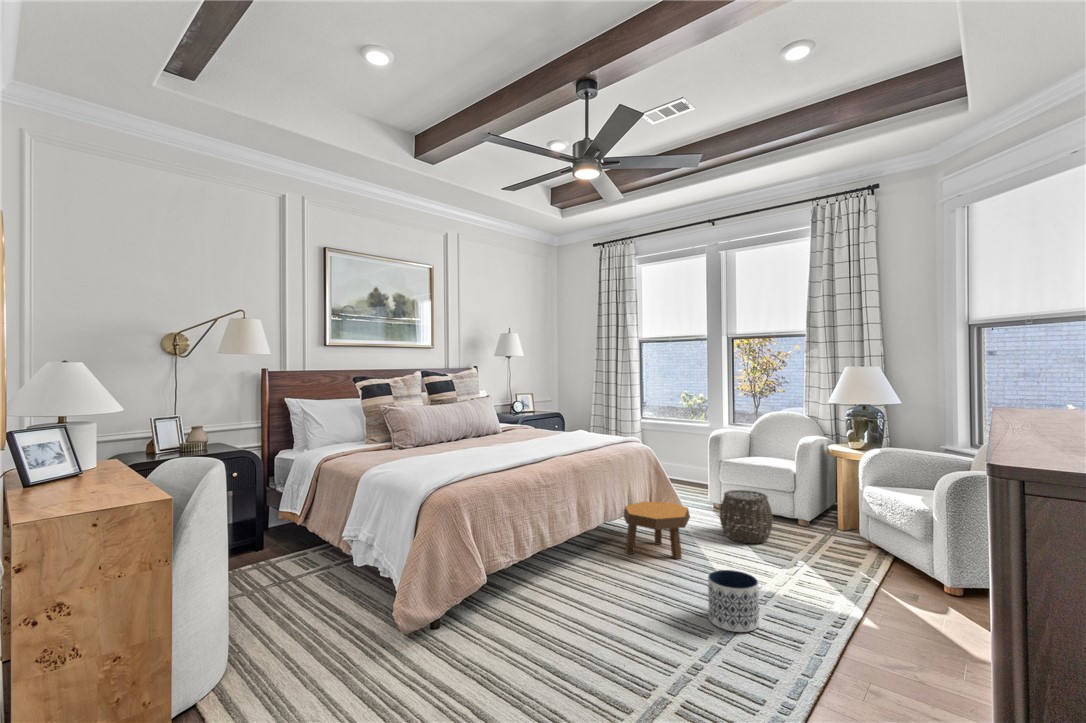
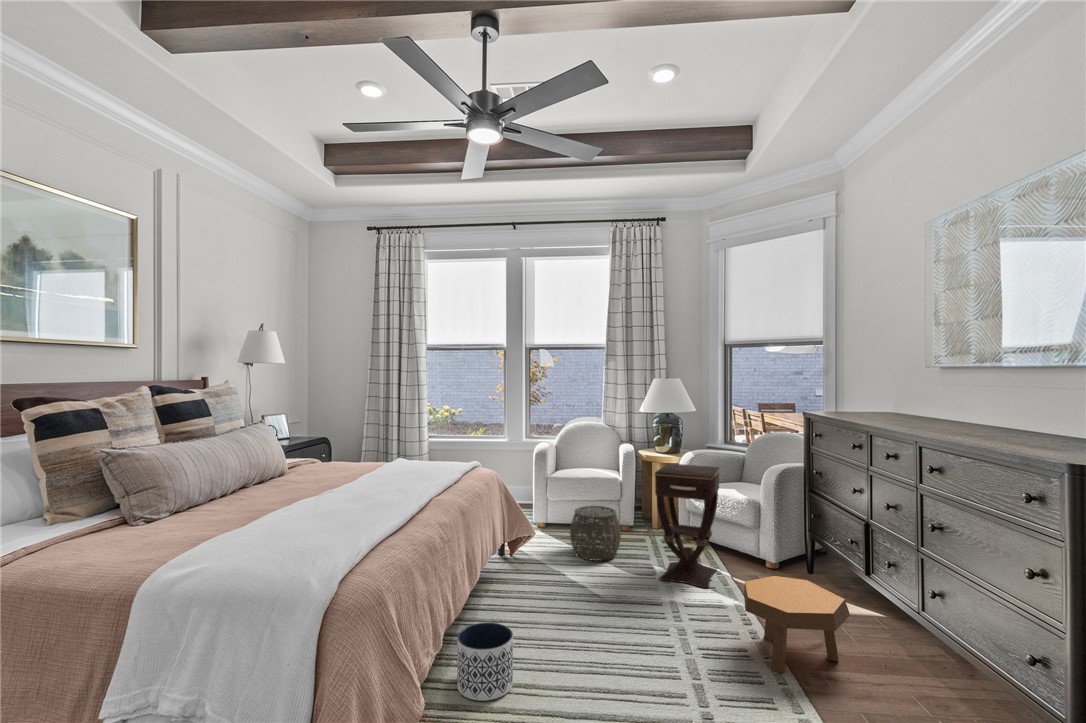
side table: none [781,453,872,586] -> present [655,463,720,588]
footstool: present [624,502,690,559] -> present [744,576,850,673]
planter: present [708,570,759,632] -> present [457,623,513,701]

